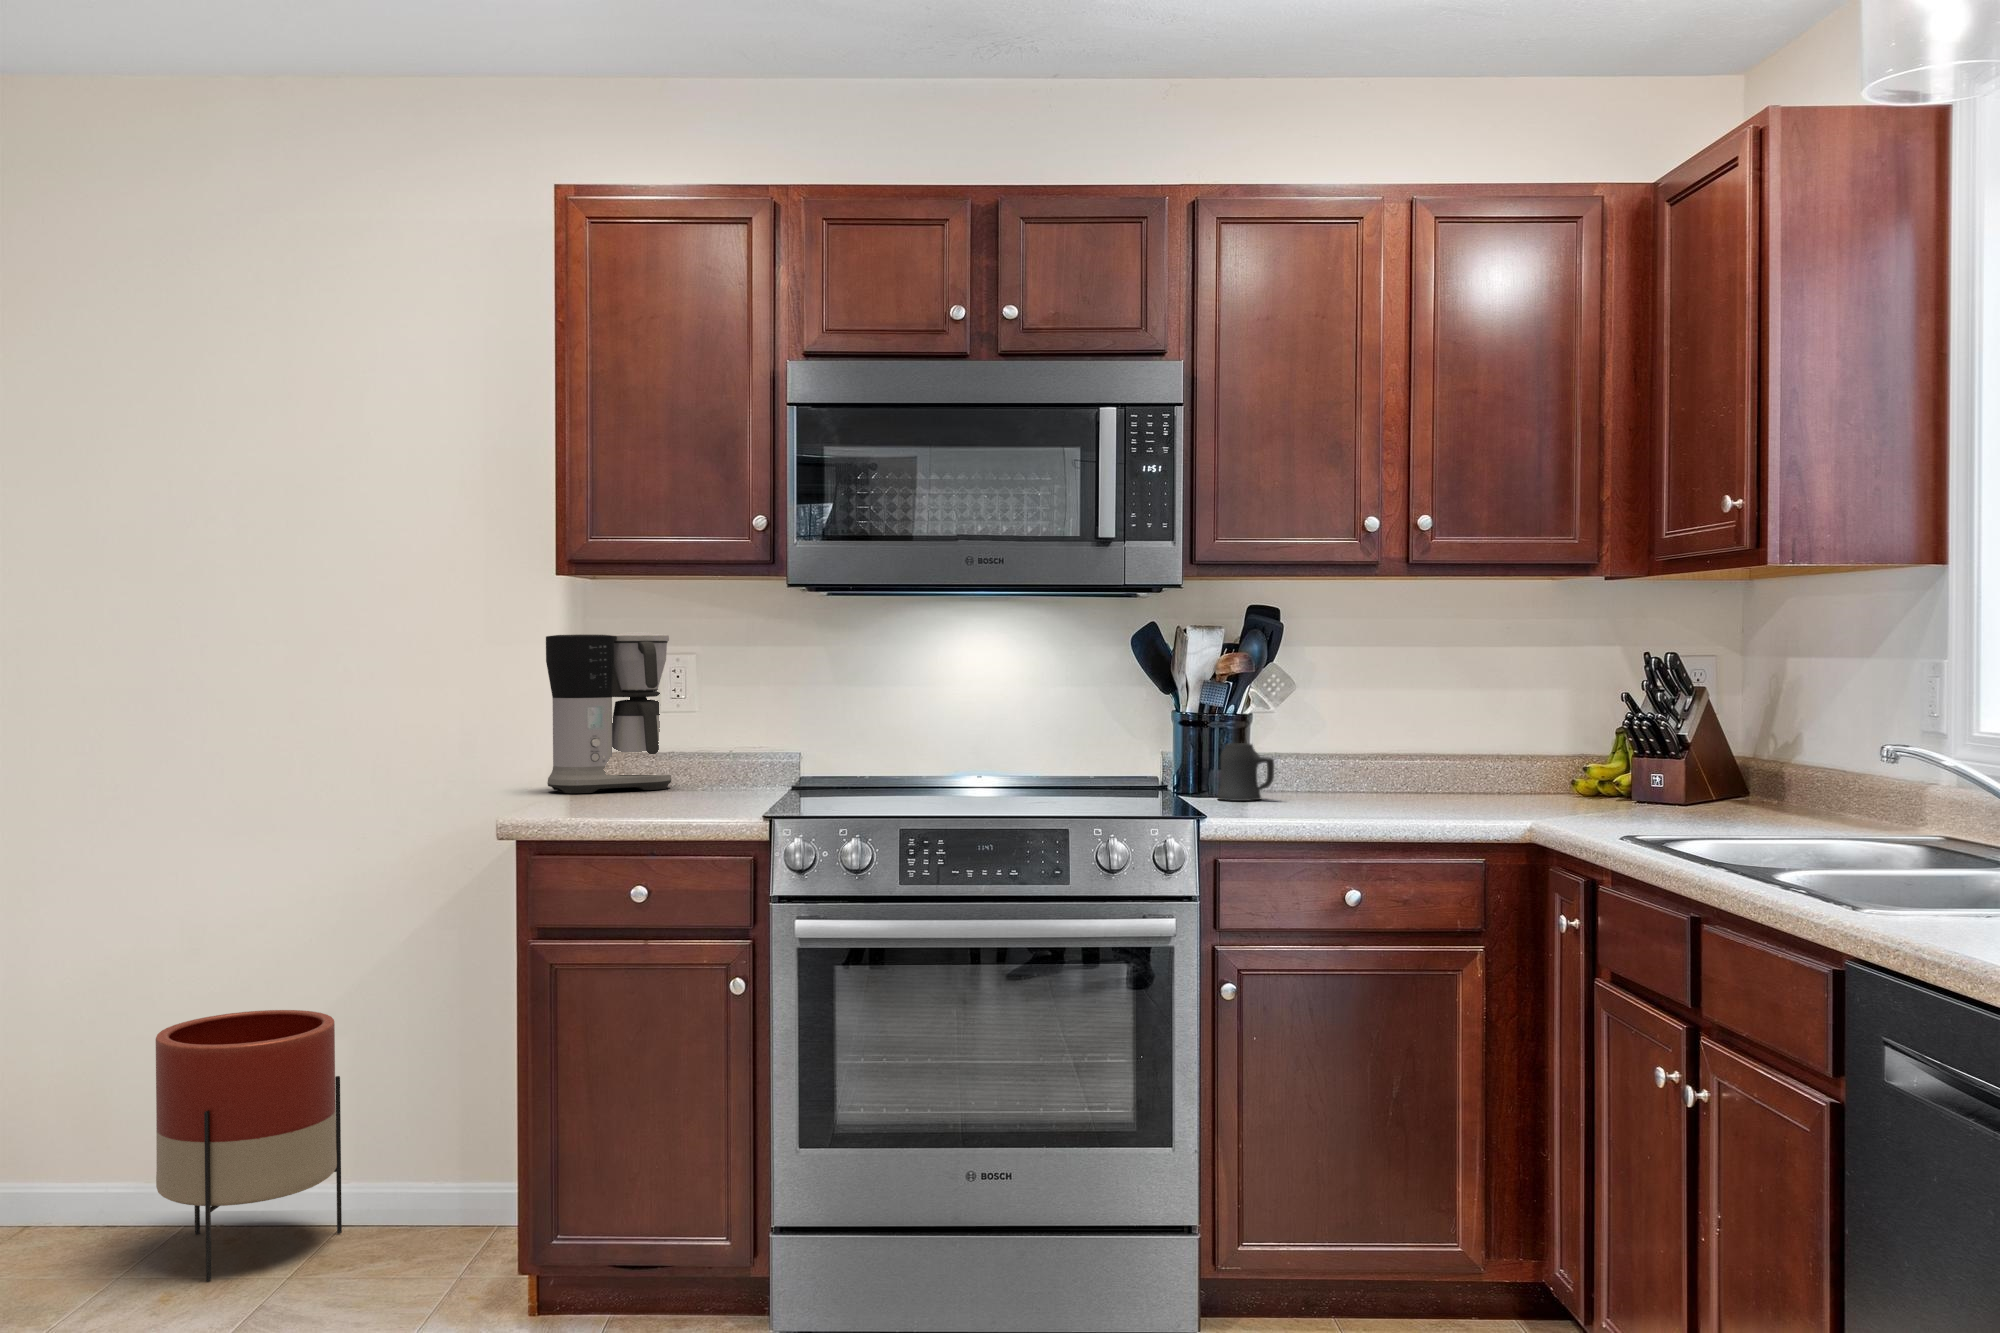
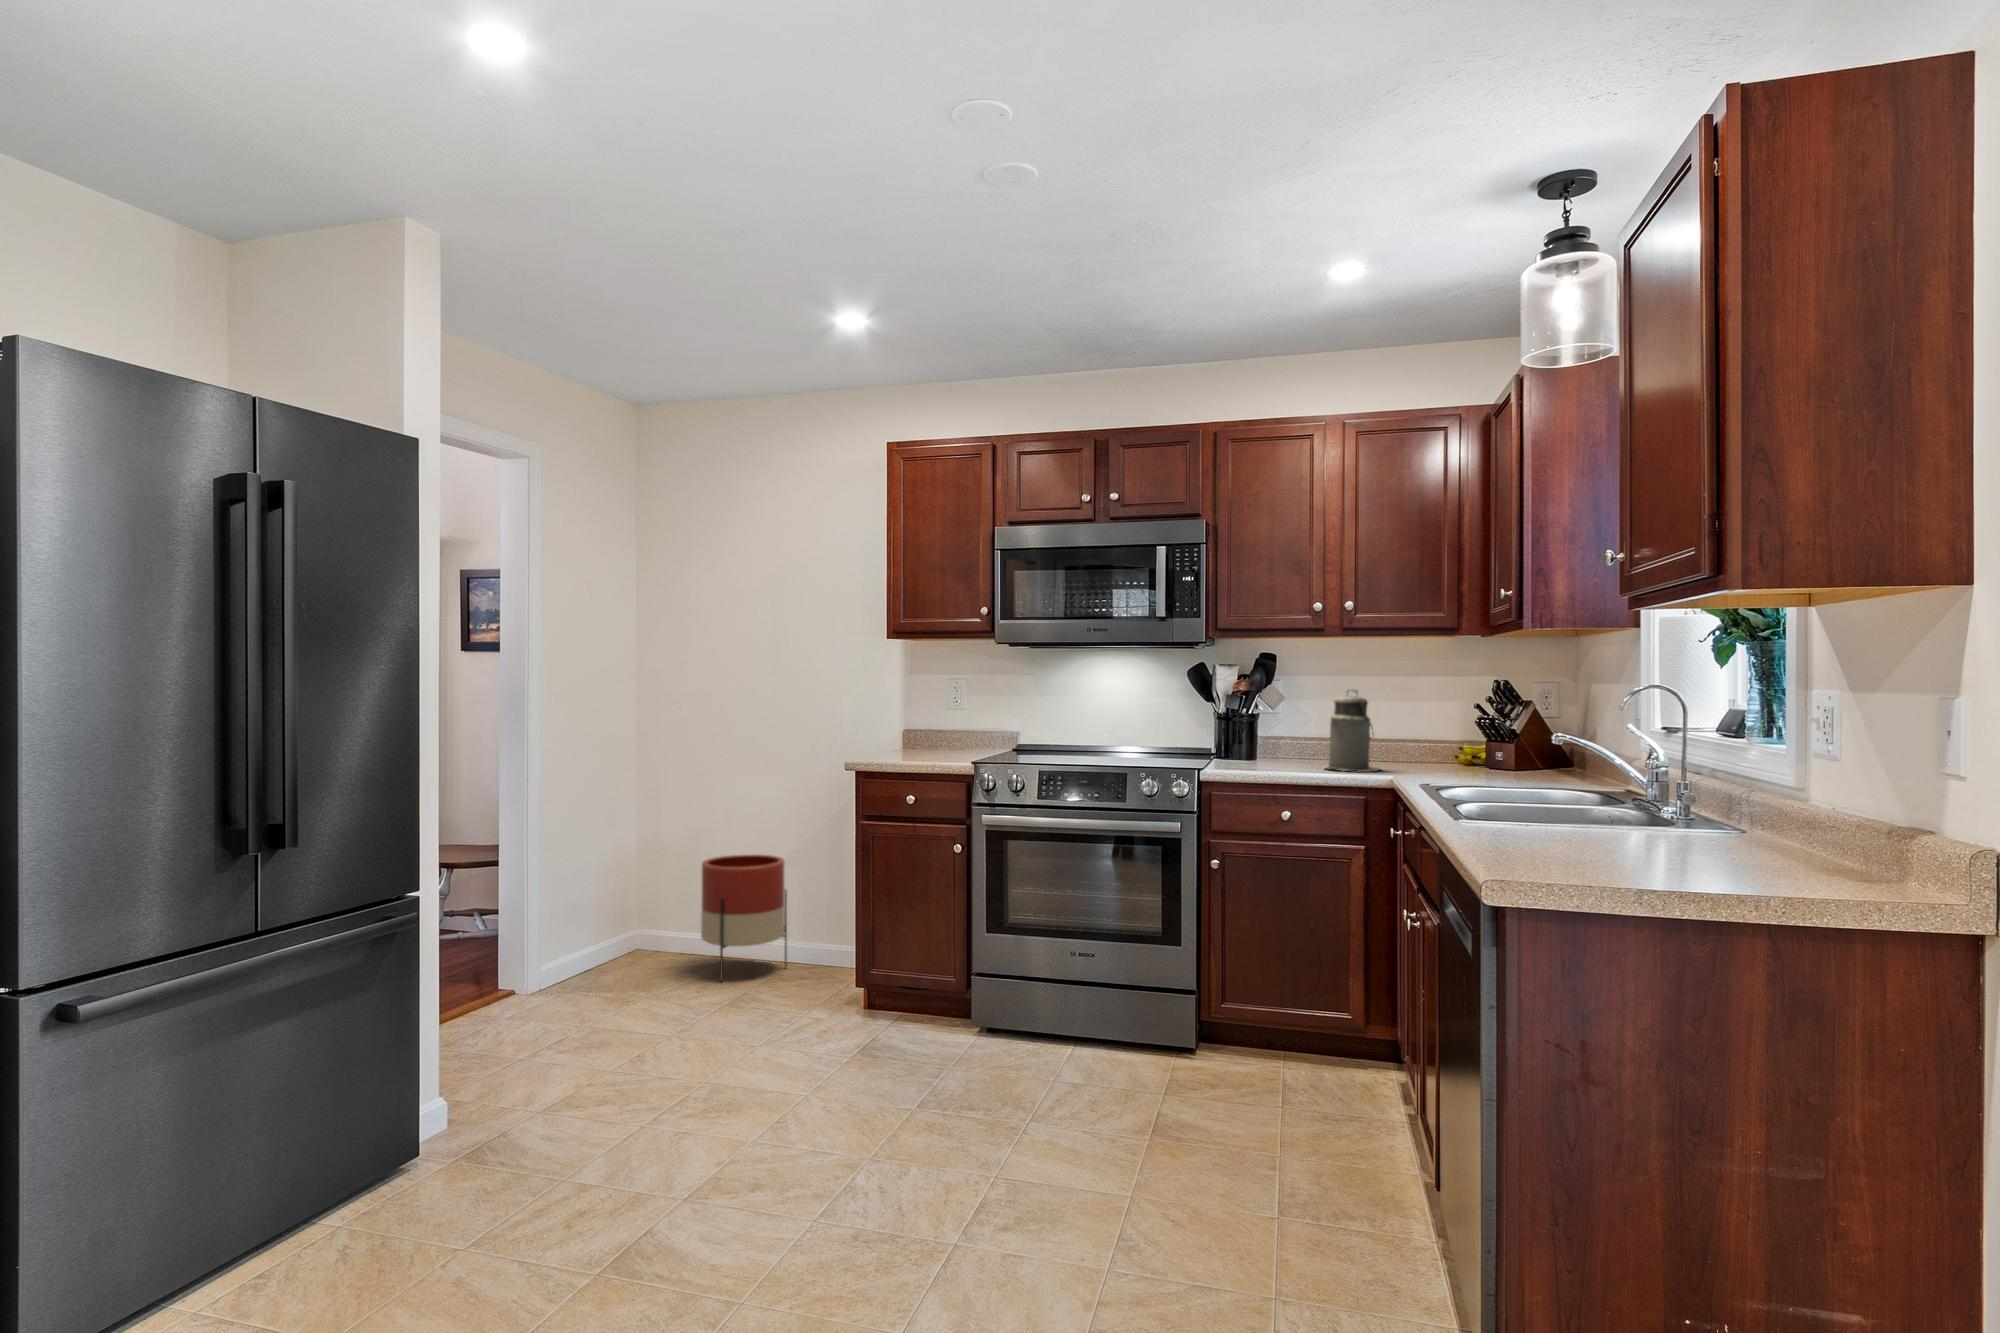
coffee maker: present [546,632,671,793] -> none [888,667,952,750]
canister: none [1401,668,1504,812] -> present [1326,690,1380,772]
mug: present [1217,743,1274,801] -> none [1229,731,1260,763]

